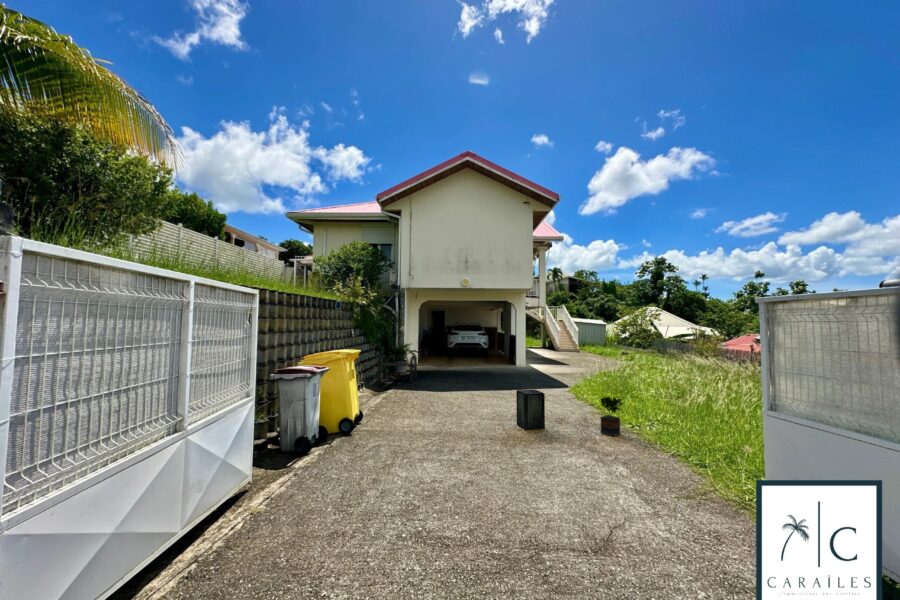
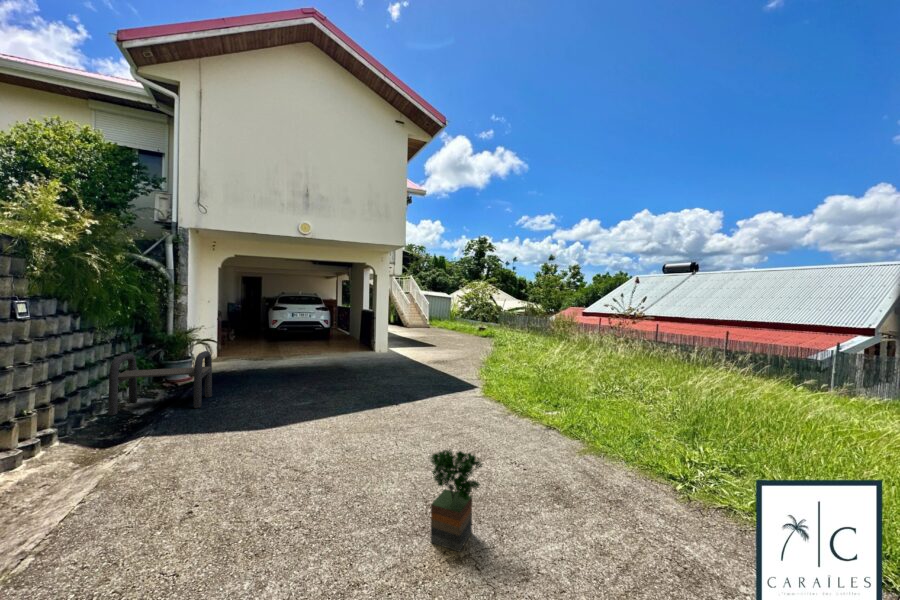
storage box: present [516,390,545,430] -> none [503,441,580,571]
potted tree: present [600,397,623,436] -> present [431,450,482,552]

